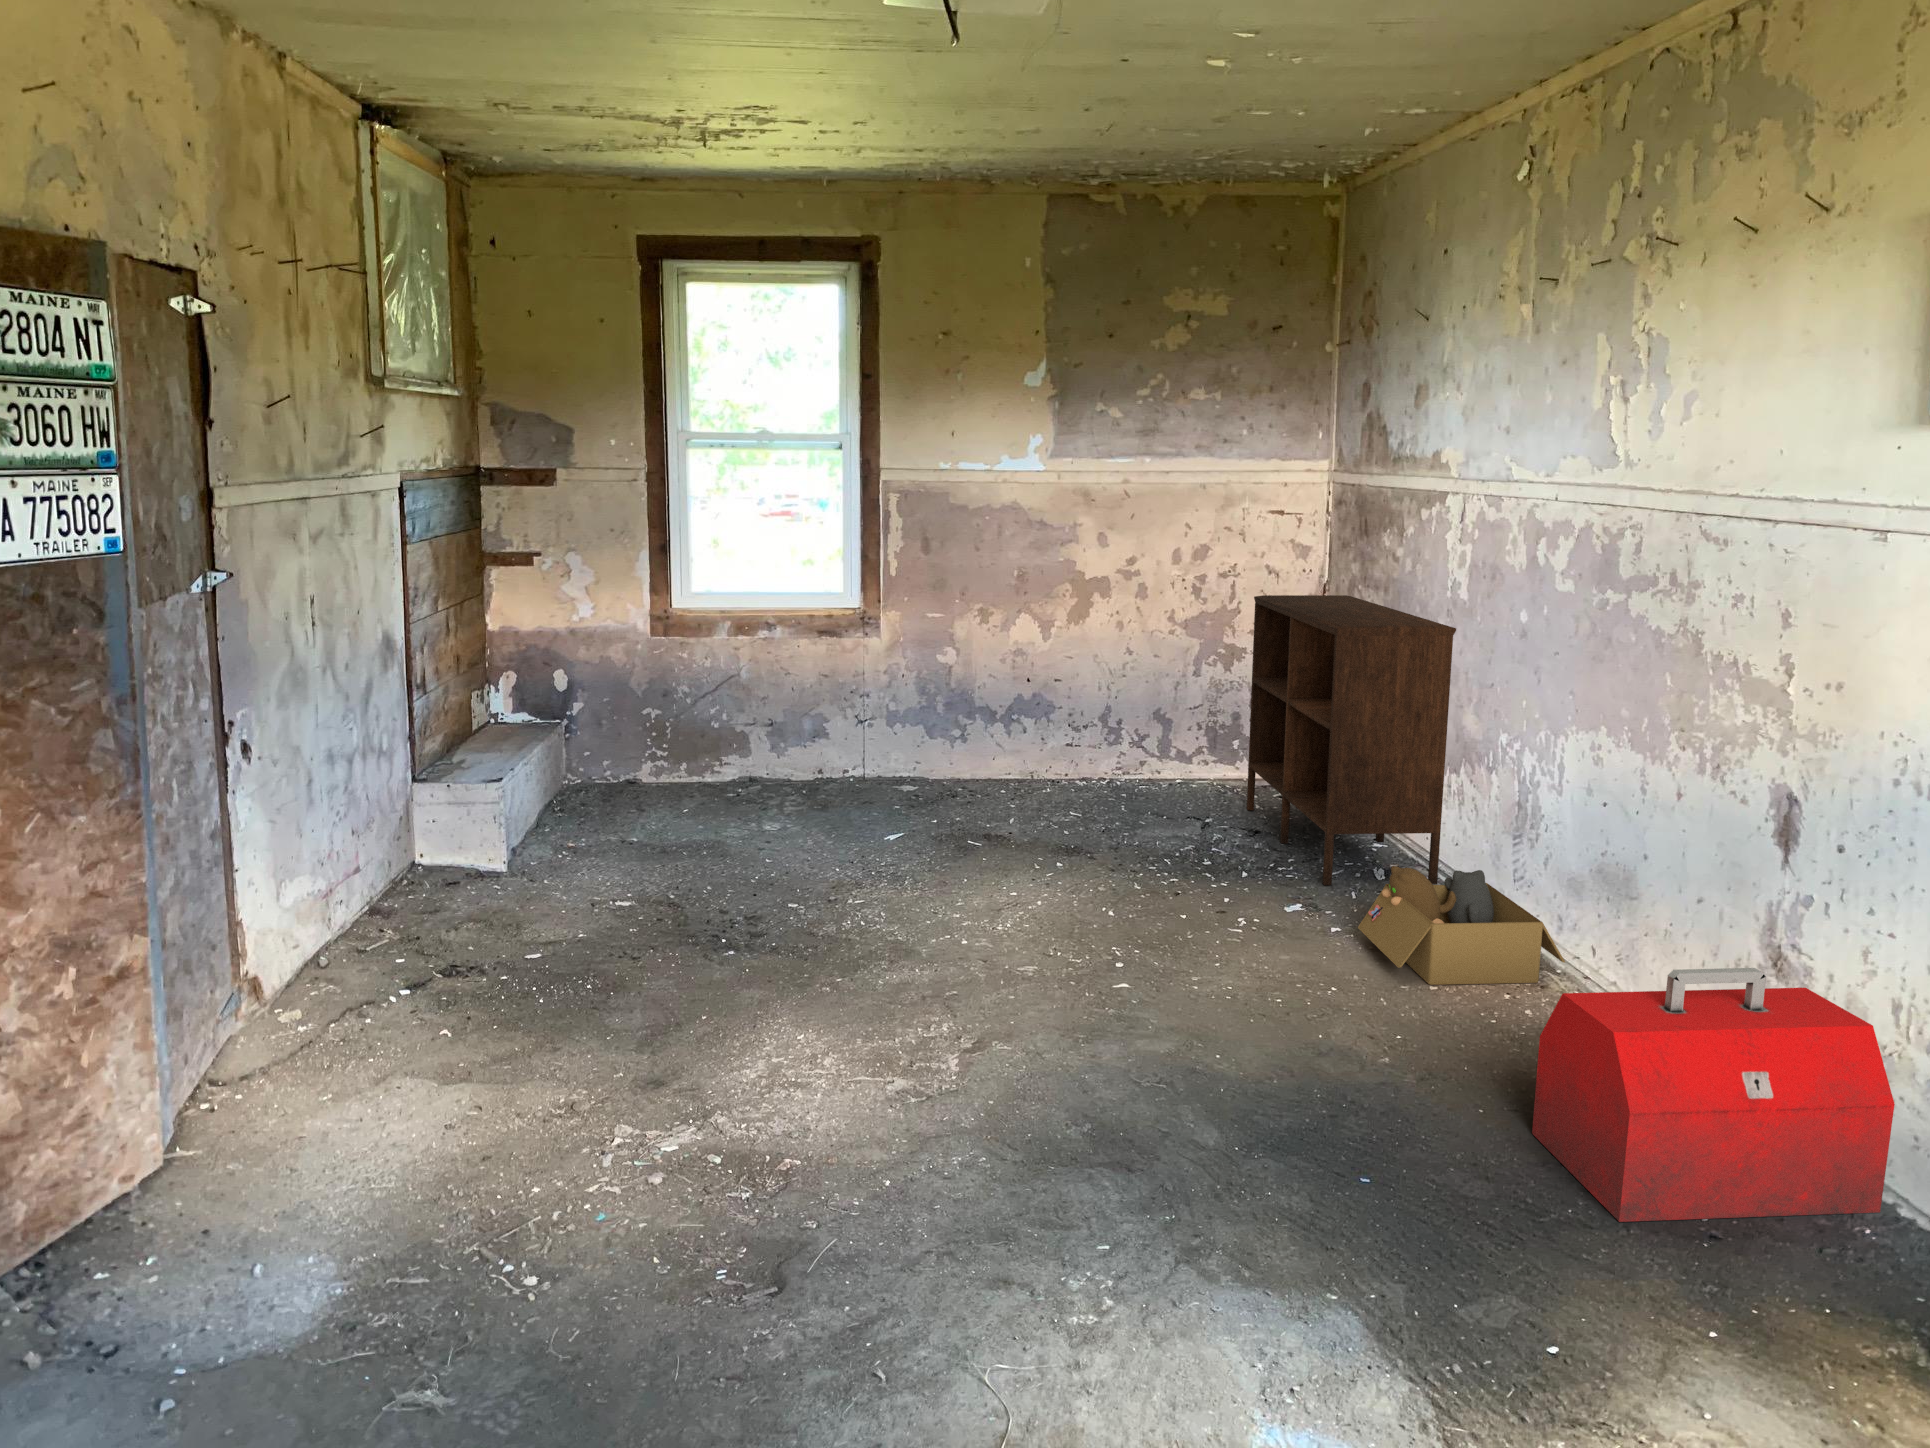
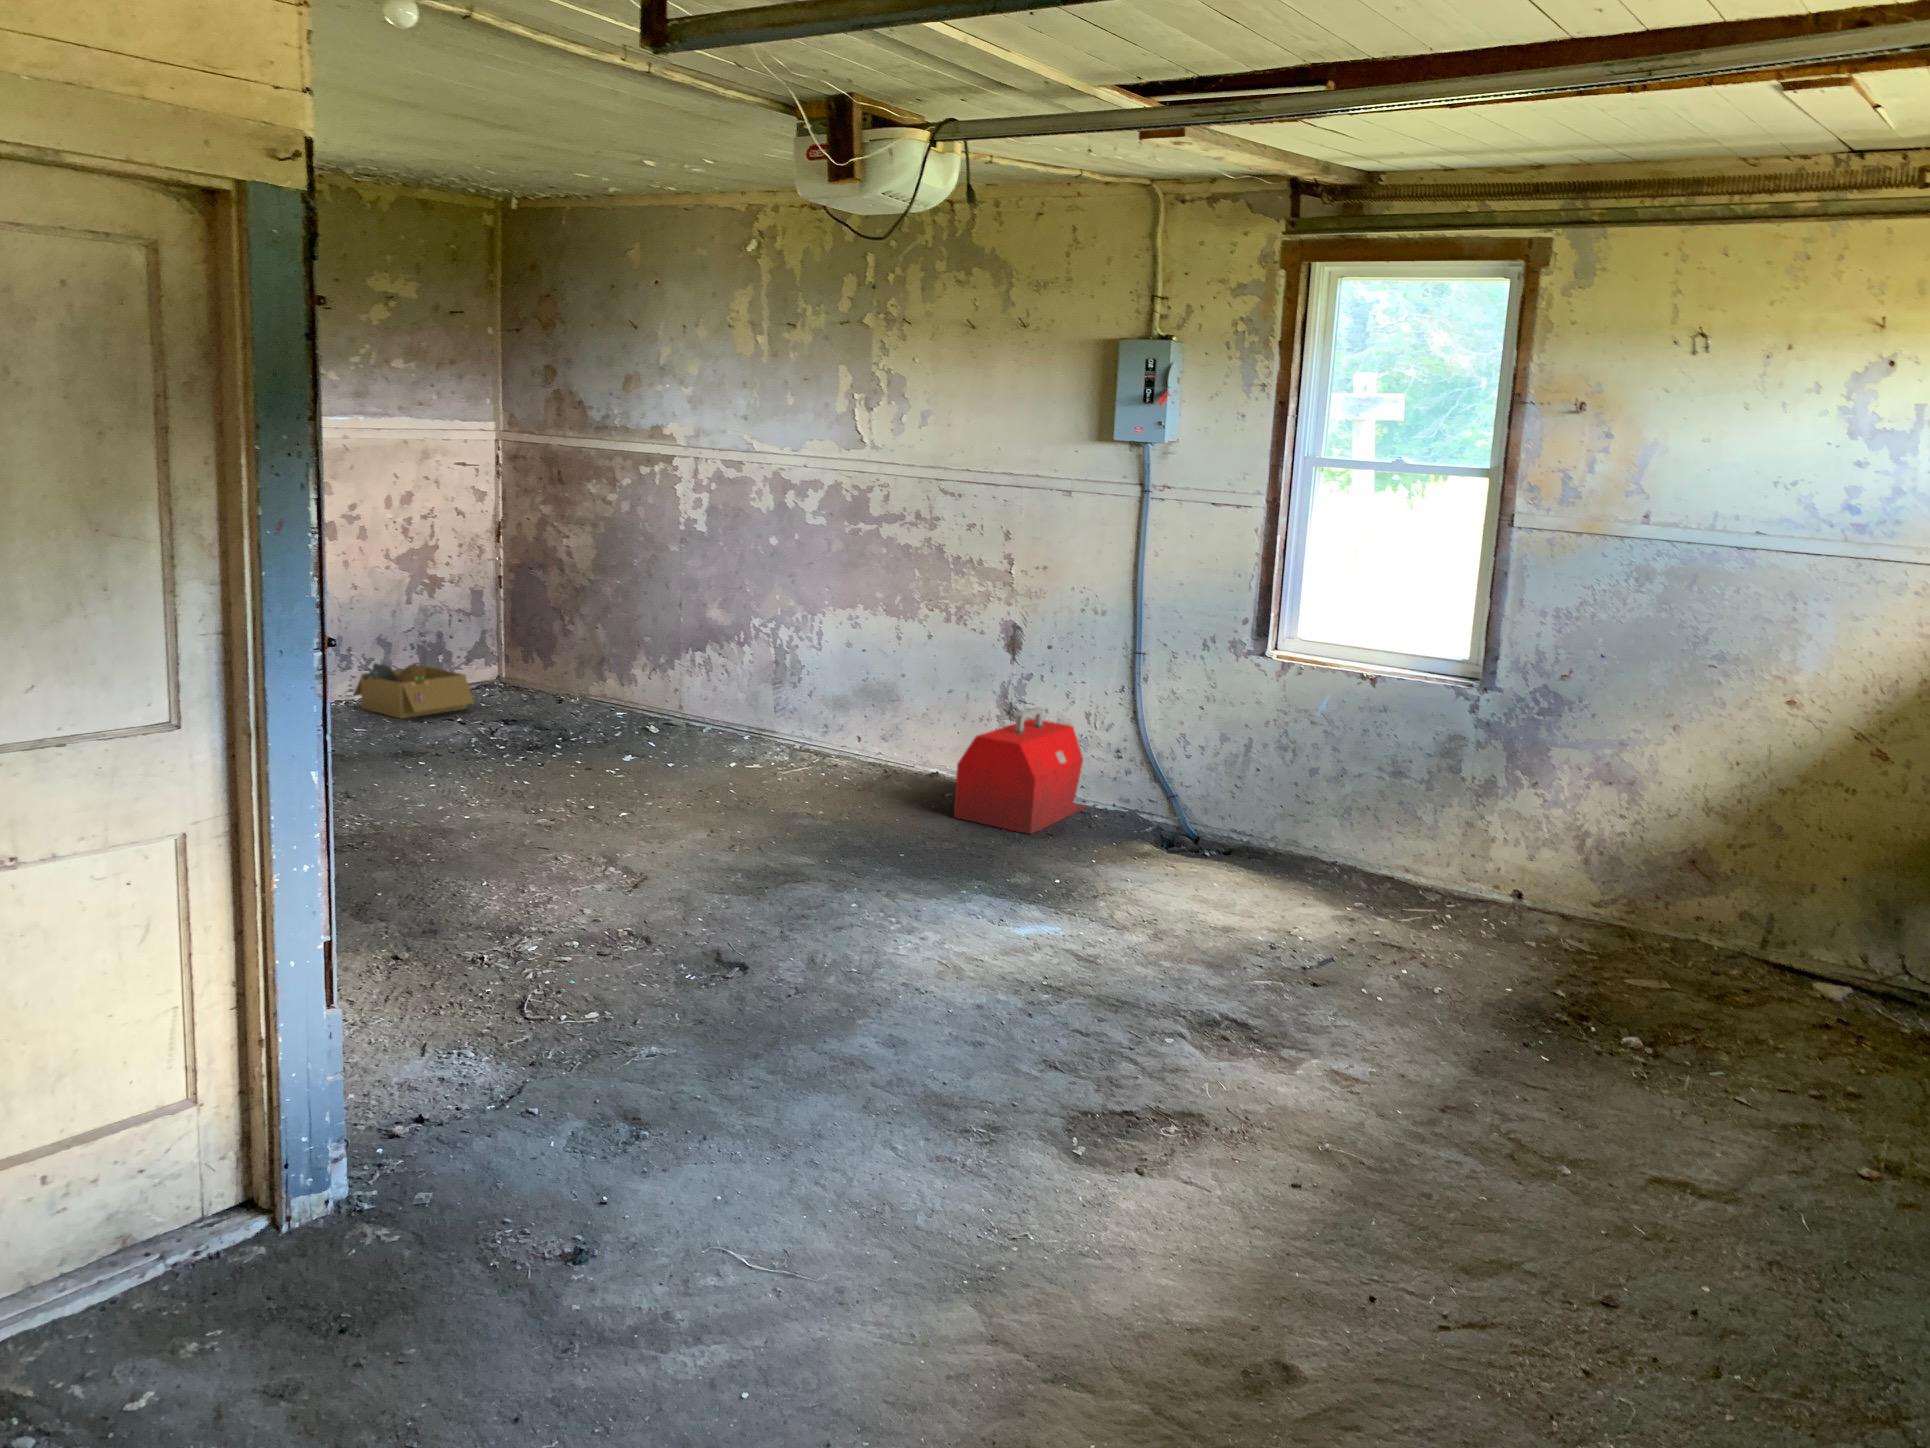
shelving unit: present [1247,595,1456,886] -> none [496,532,713,742]
cardboard box: present [1358,866,1565,985] -> present [354,663,474,719]

